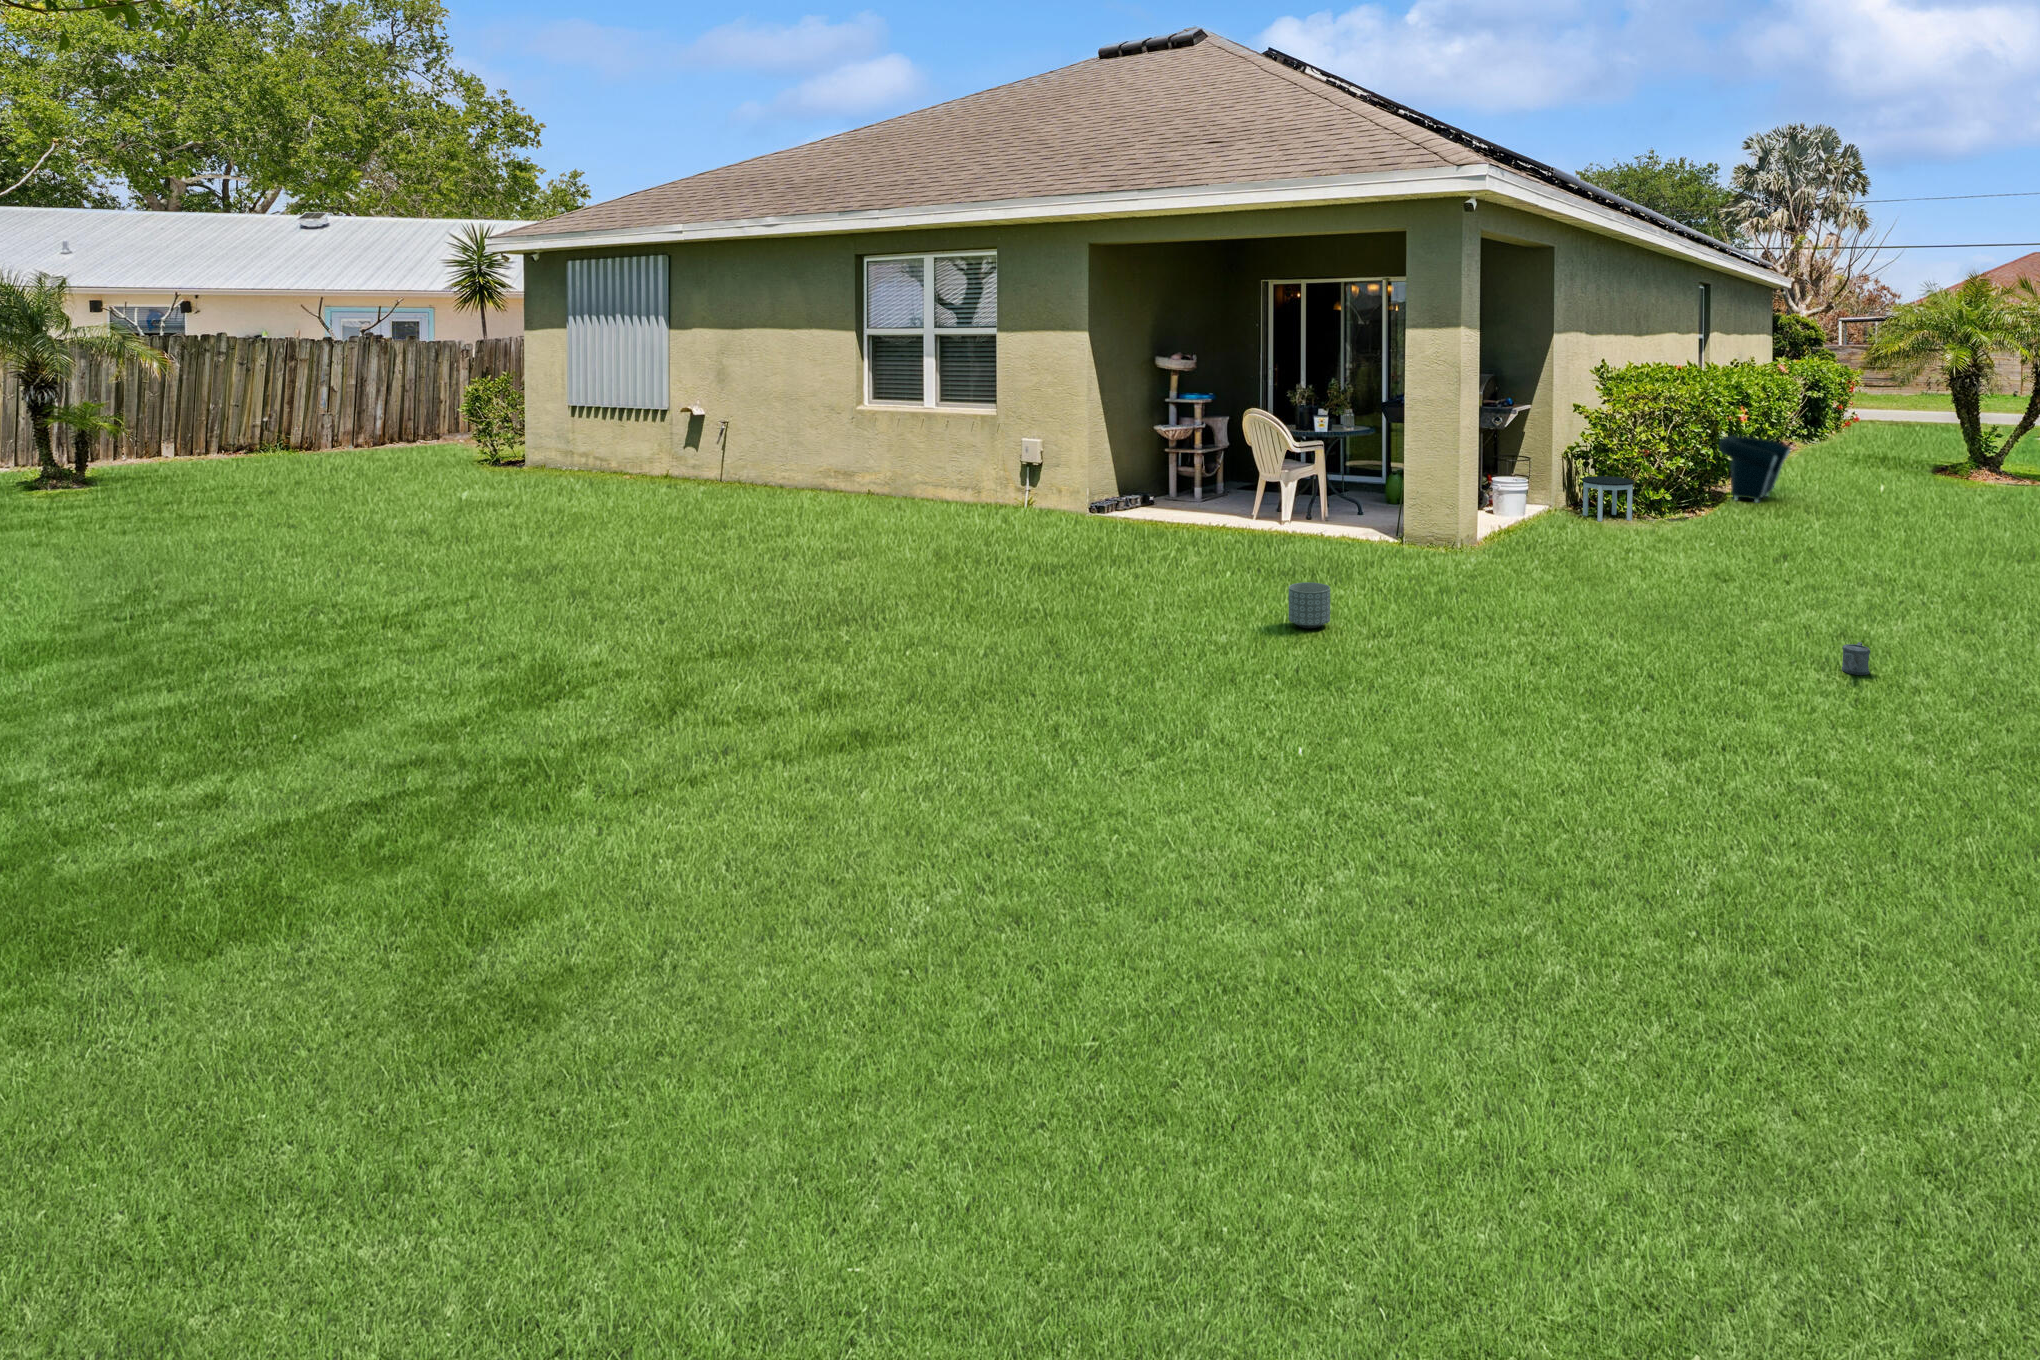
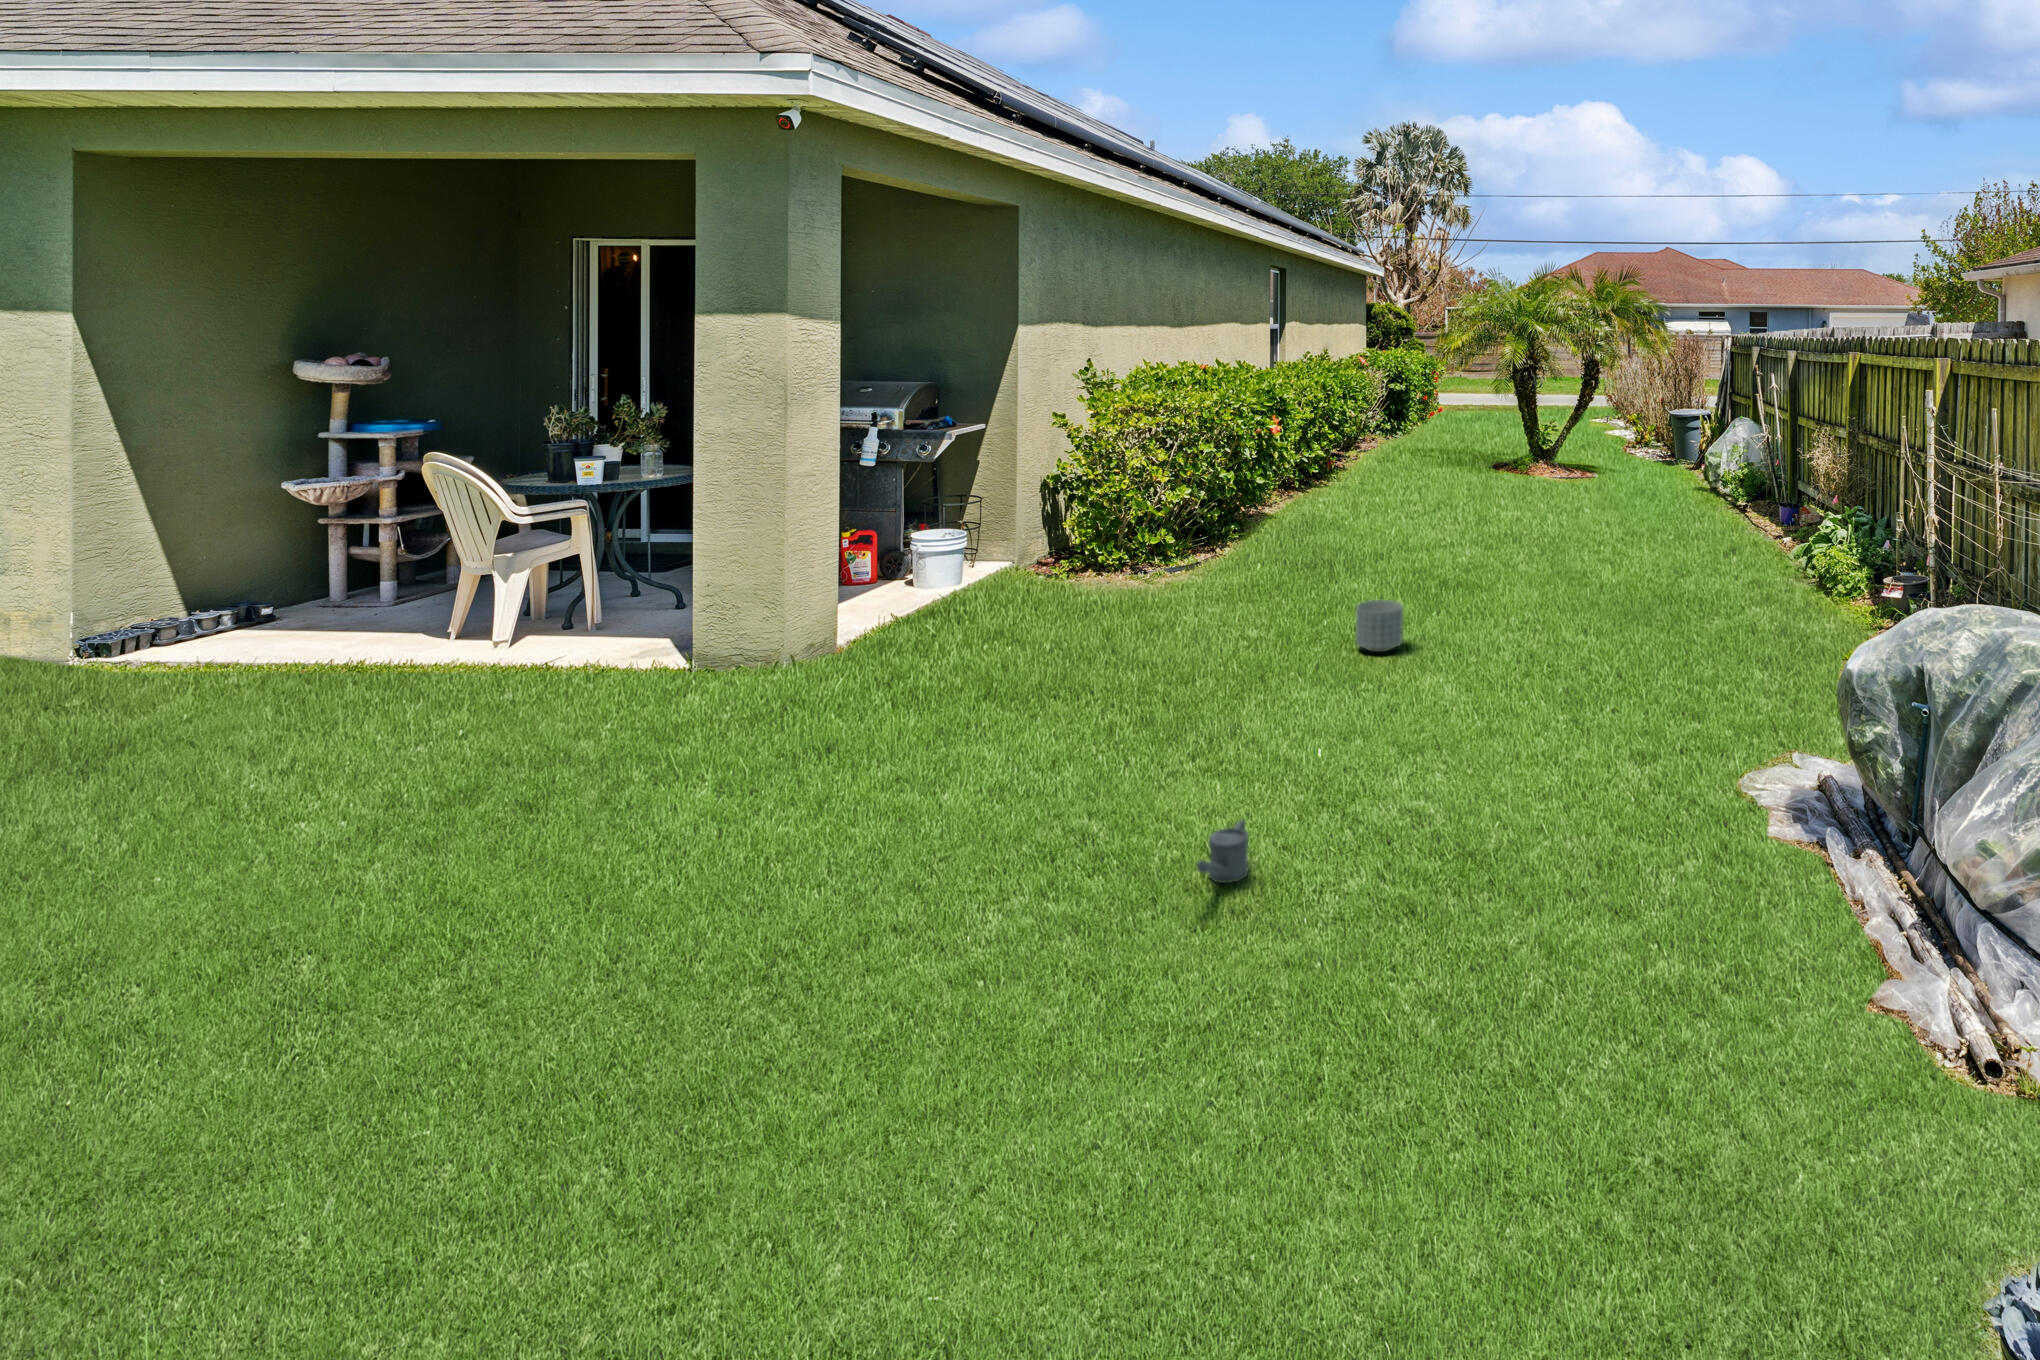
armchair: present [1719,436,1791,503] -> none [1236,449,1321,530]
round table: present [1582,476,1634,522] -> none [1034,516,1105,580]
planter: present [1289,582,1330,629] -> present [1356,600,1403,652]

